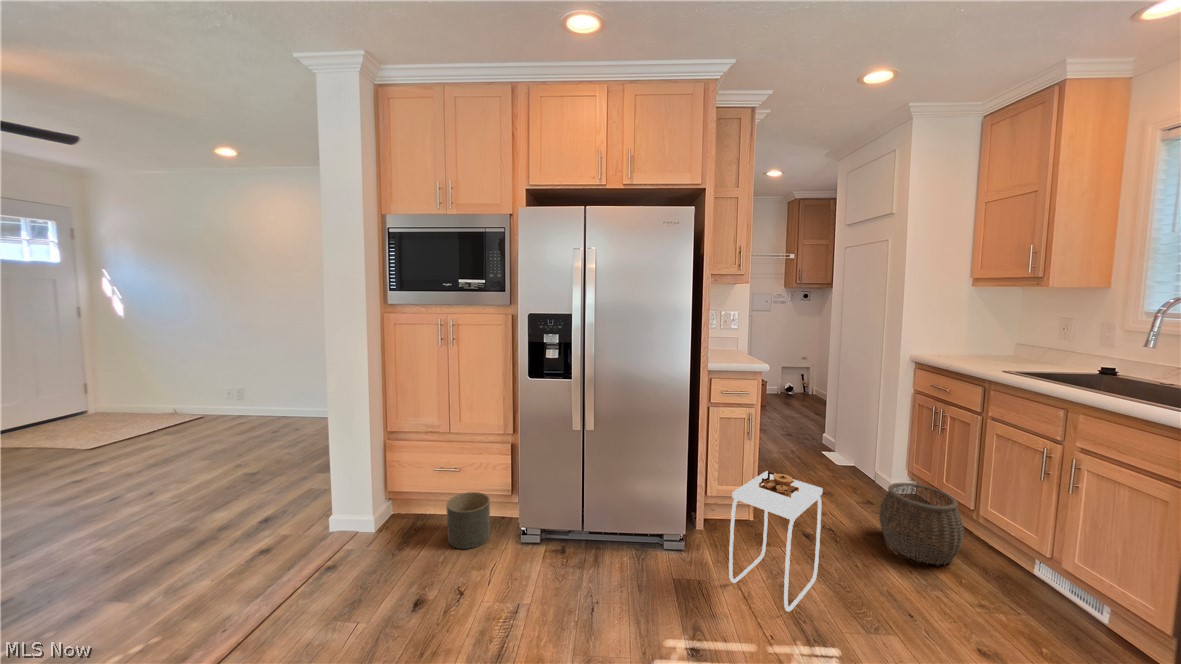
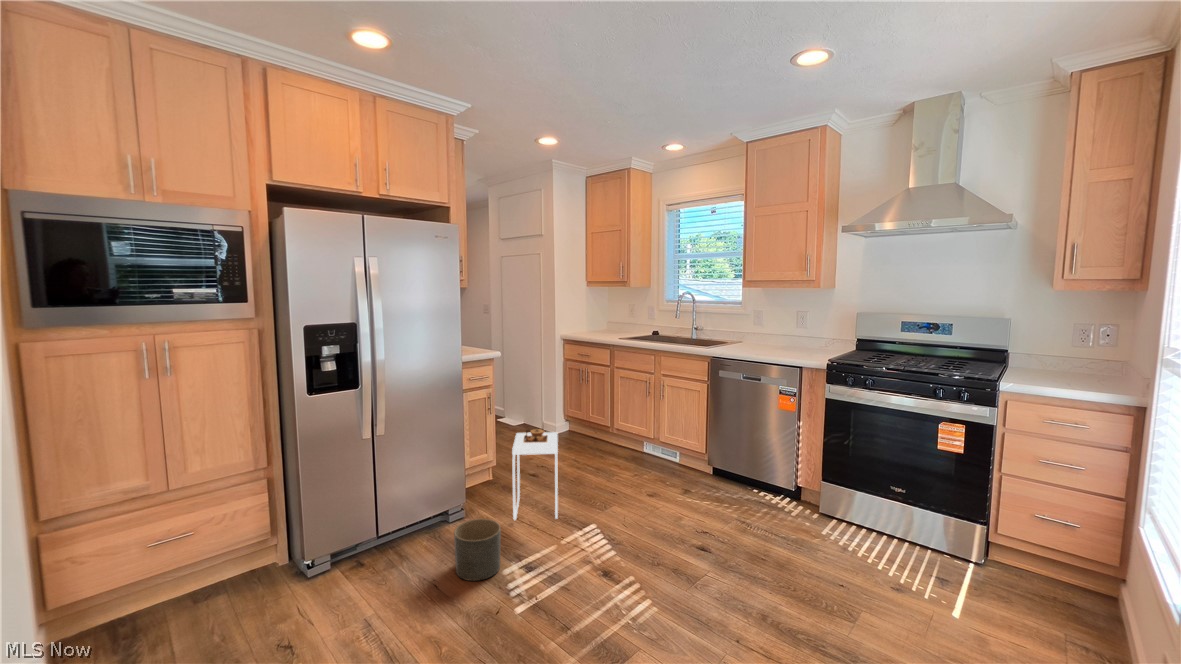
woven basket: present [879,483,964,565] -> none [569,420,614,468]
planter: present [446,492,490,549] -> present [454,519,501,581]

